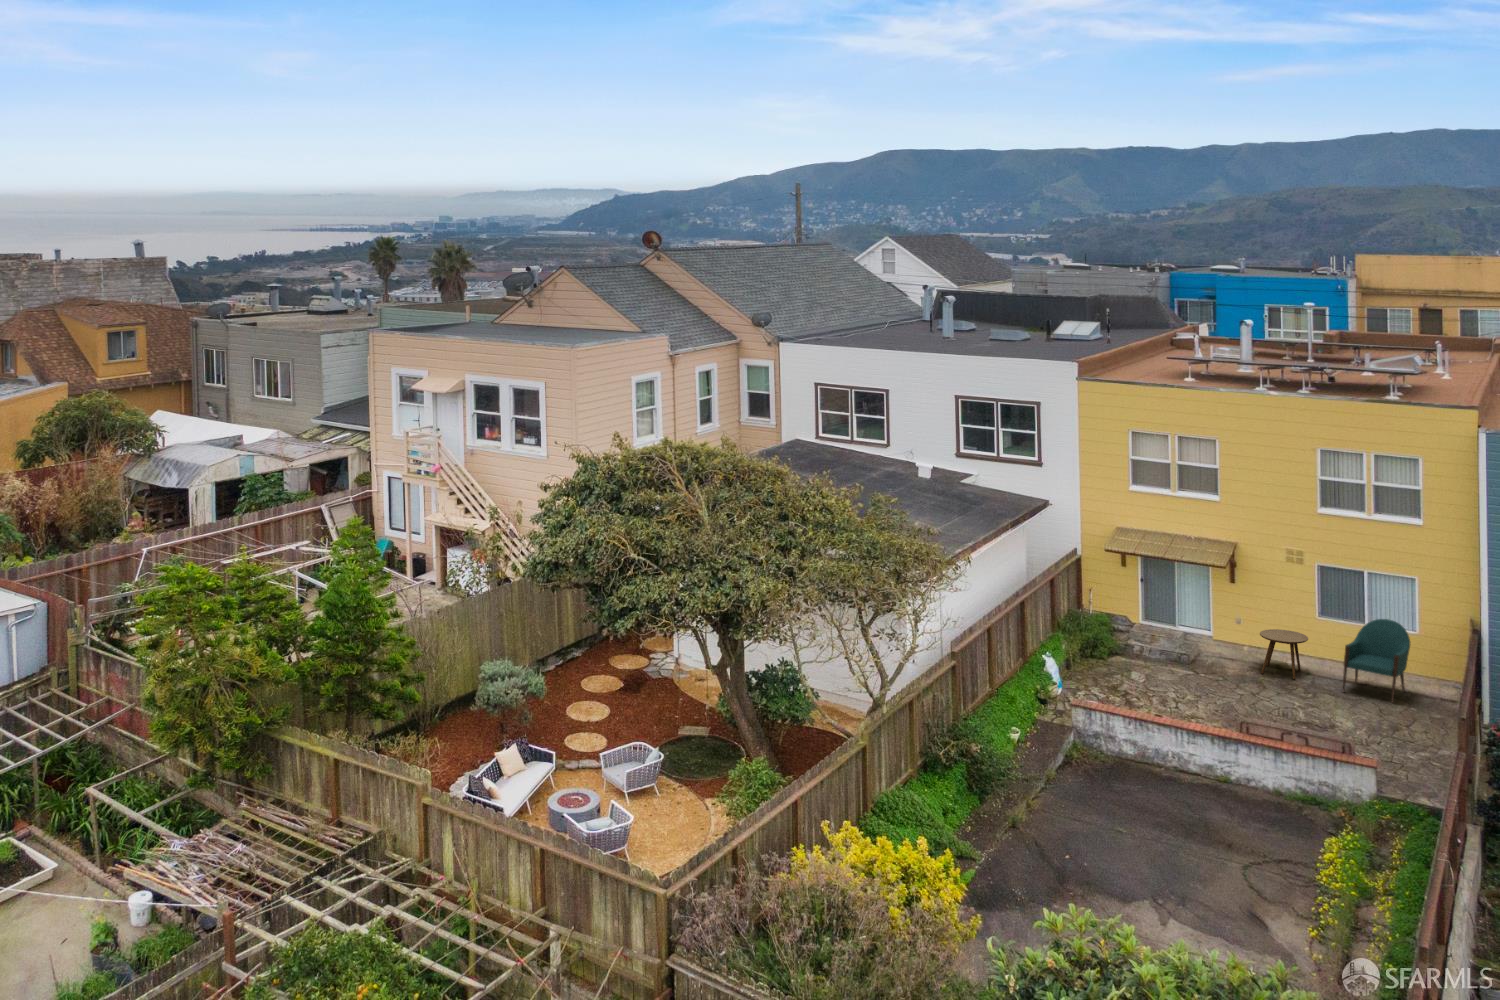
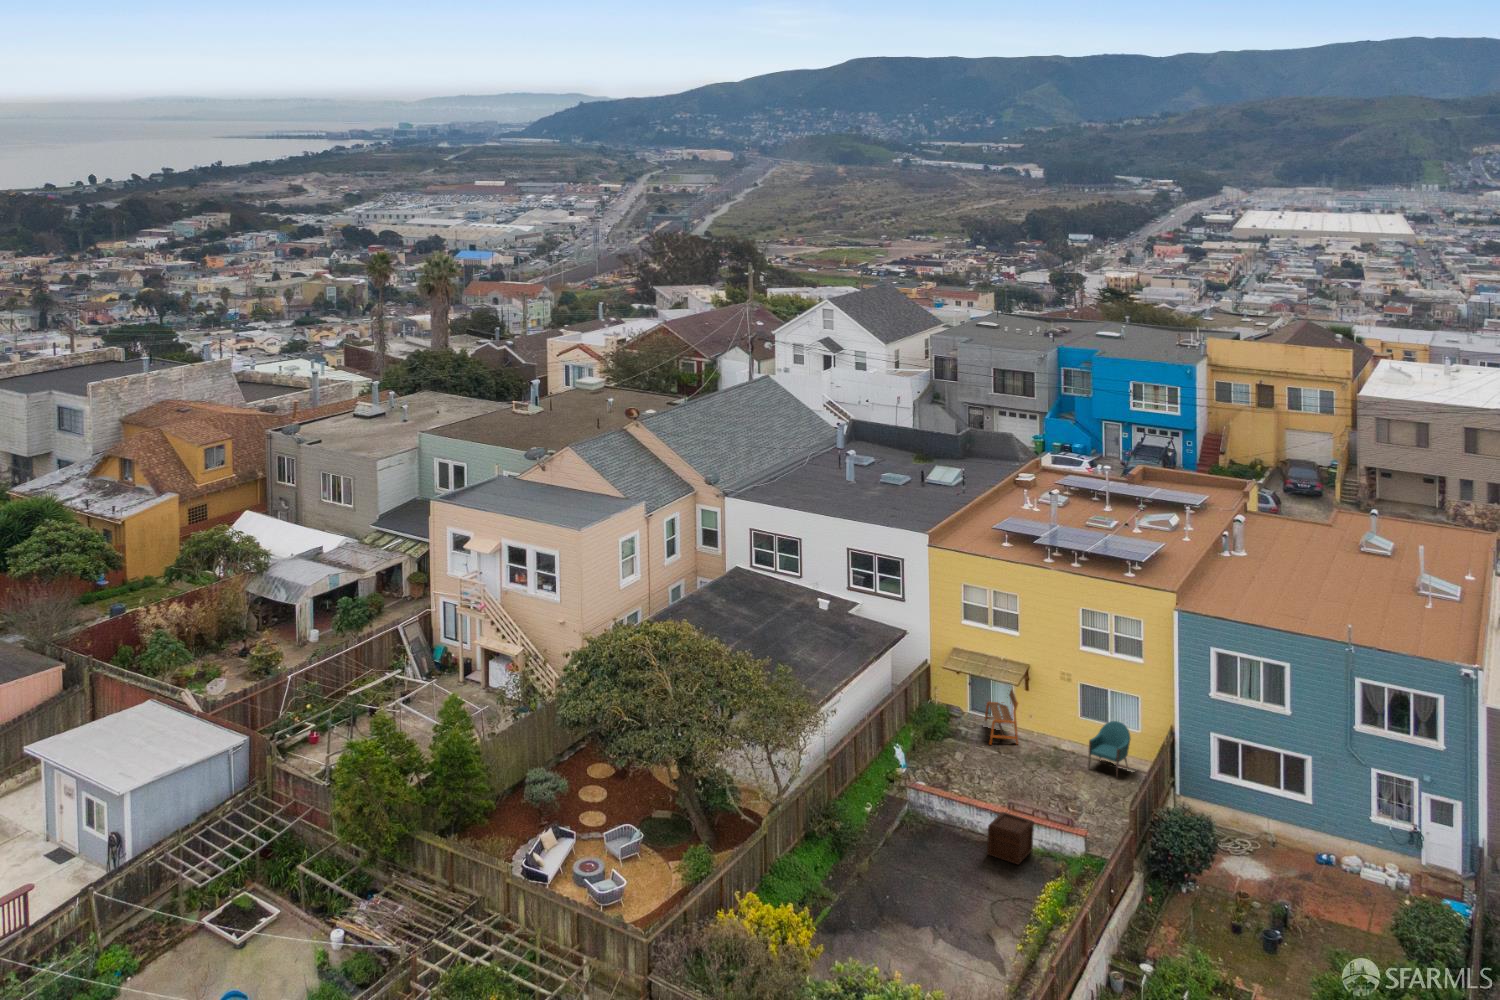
bench: none [1162,580,1225,662] -> present [984,689,1018,745]
side table: present [1260,629,1308,679] -> none [1040,724,1070,759]
wooden crate: none [1215,735,1292,815] -> present [987,812,1034,864]

